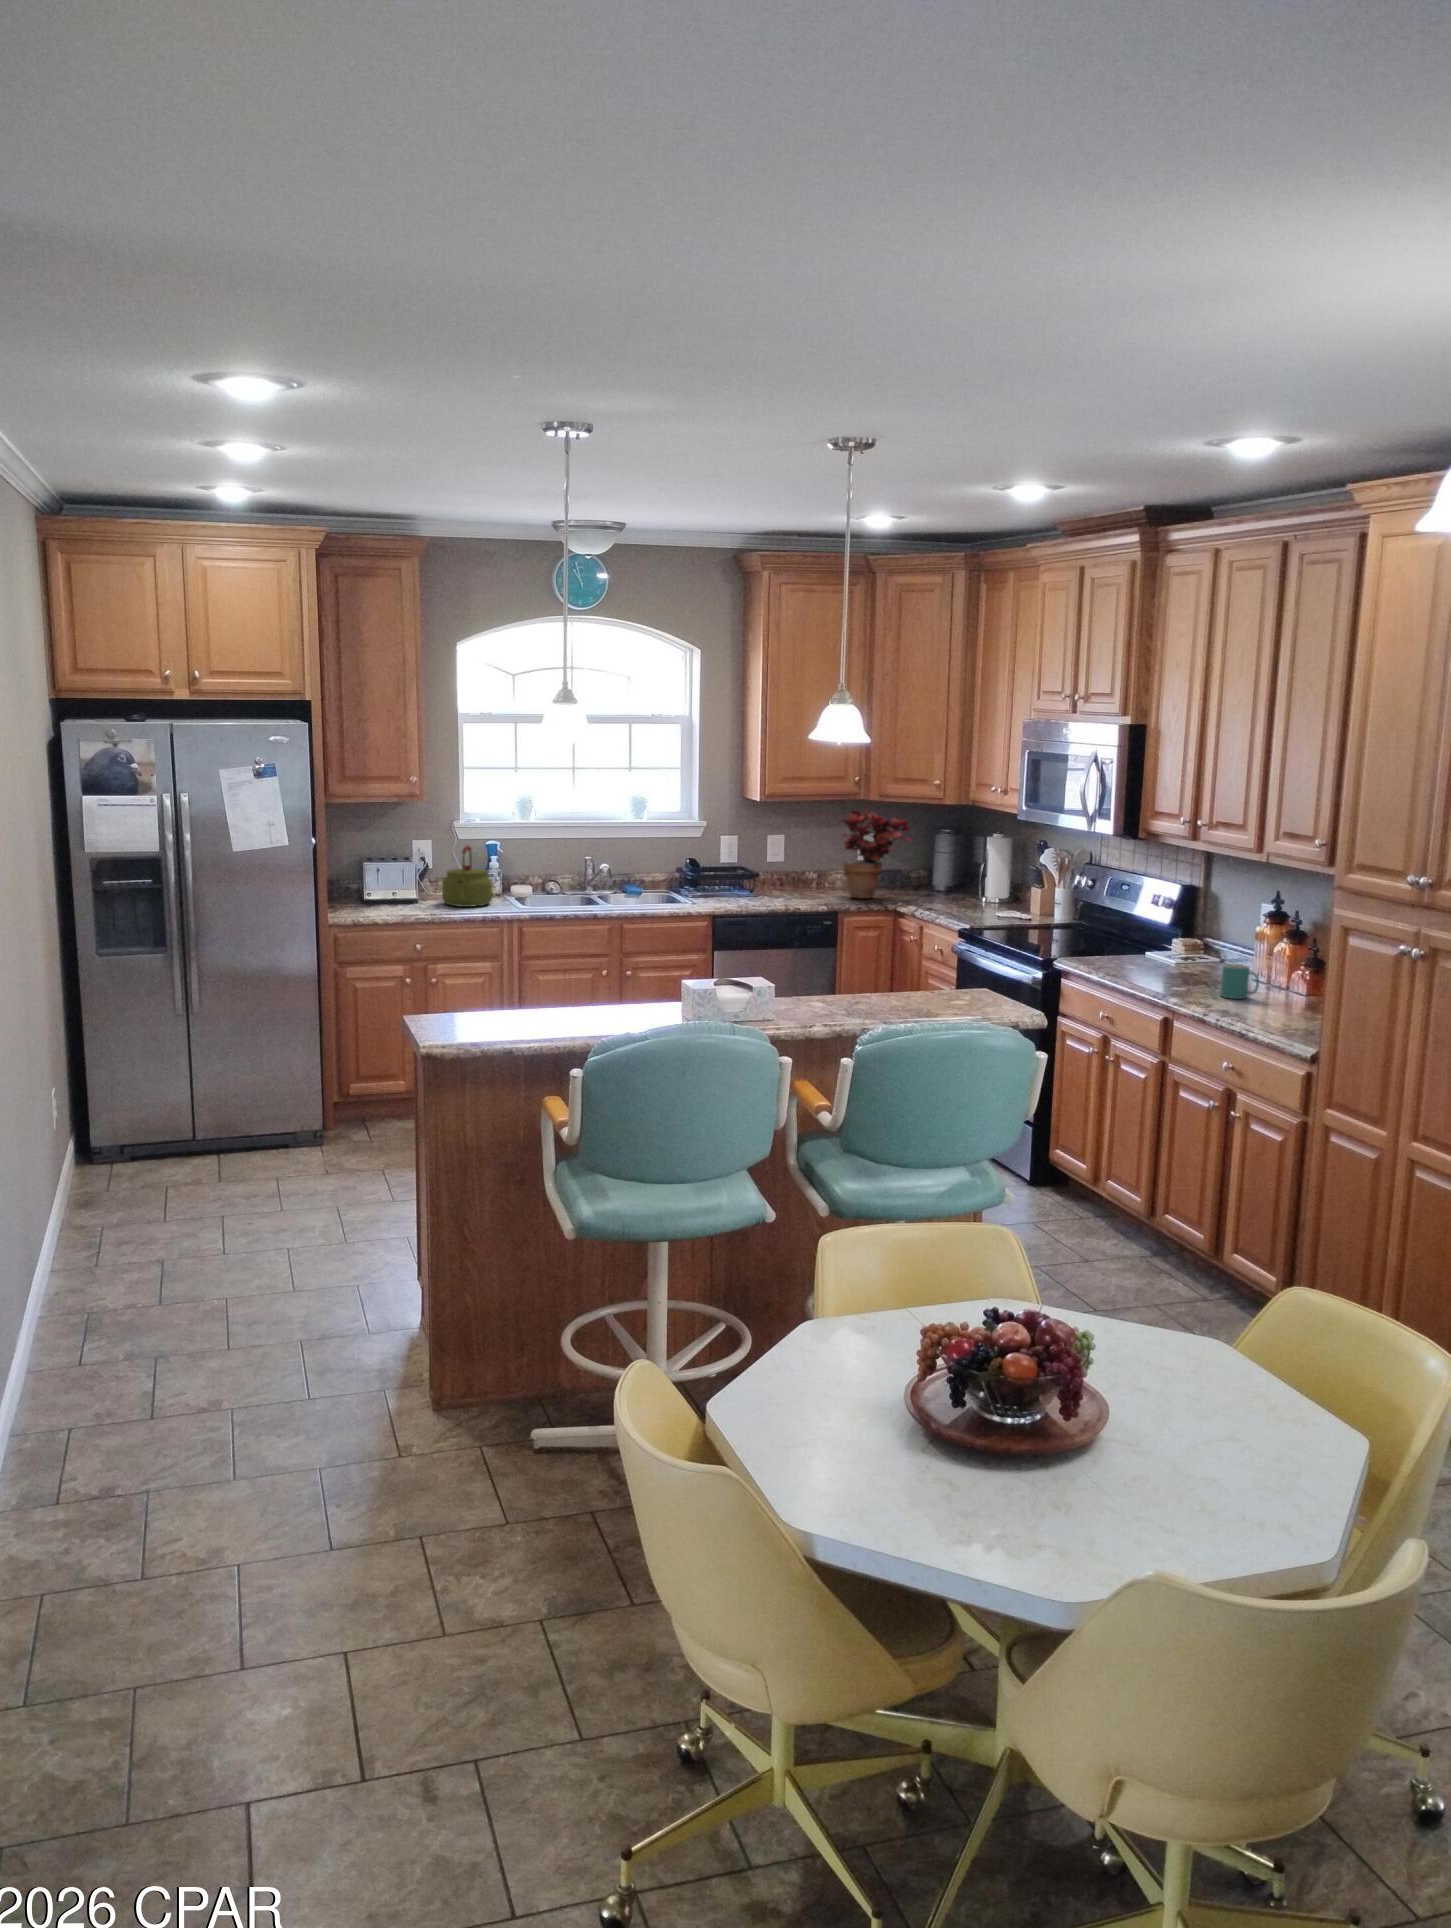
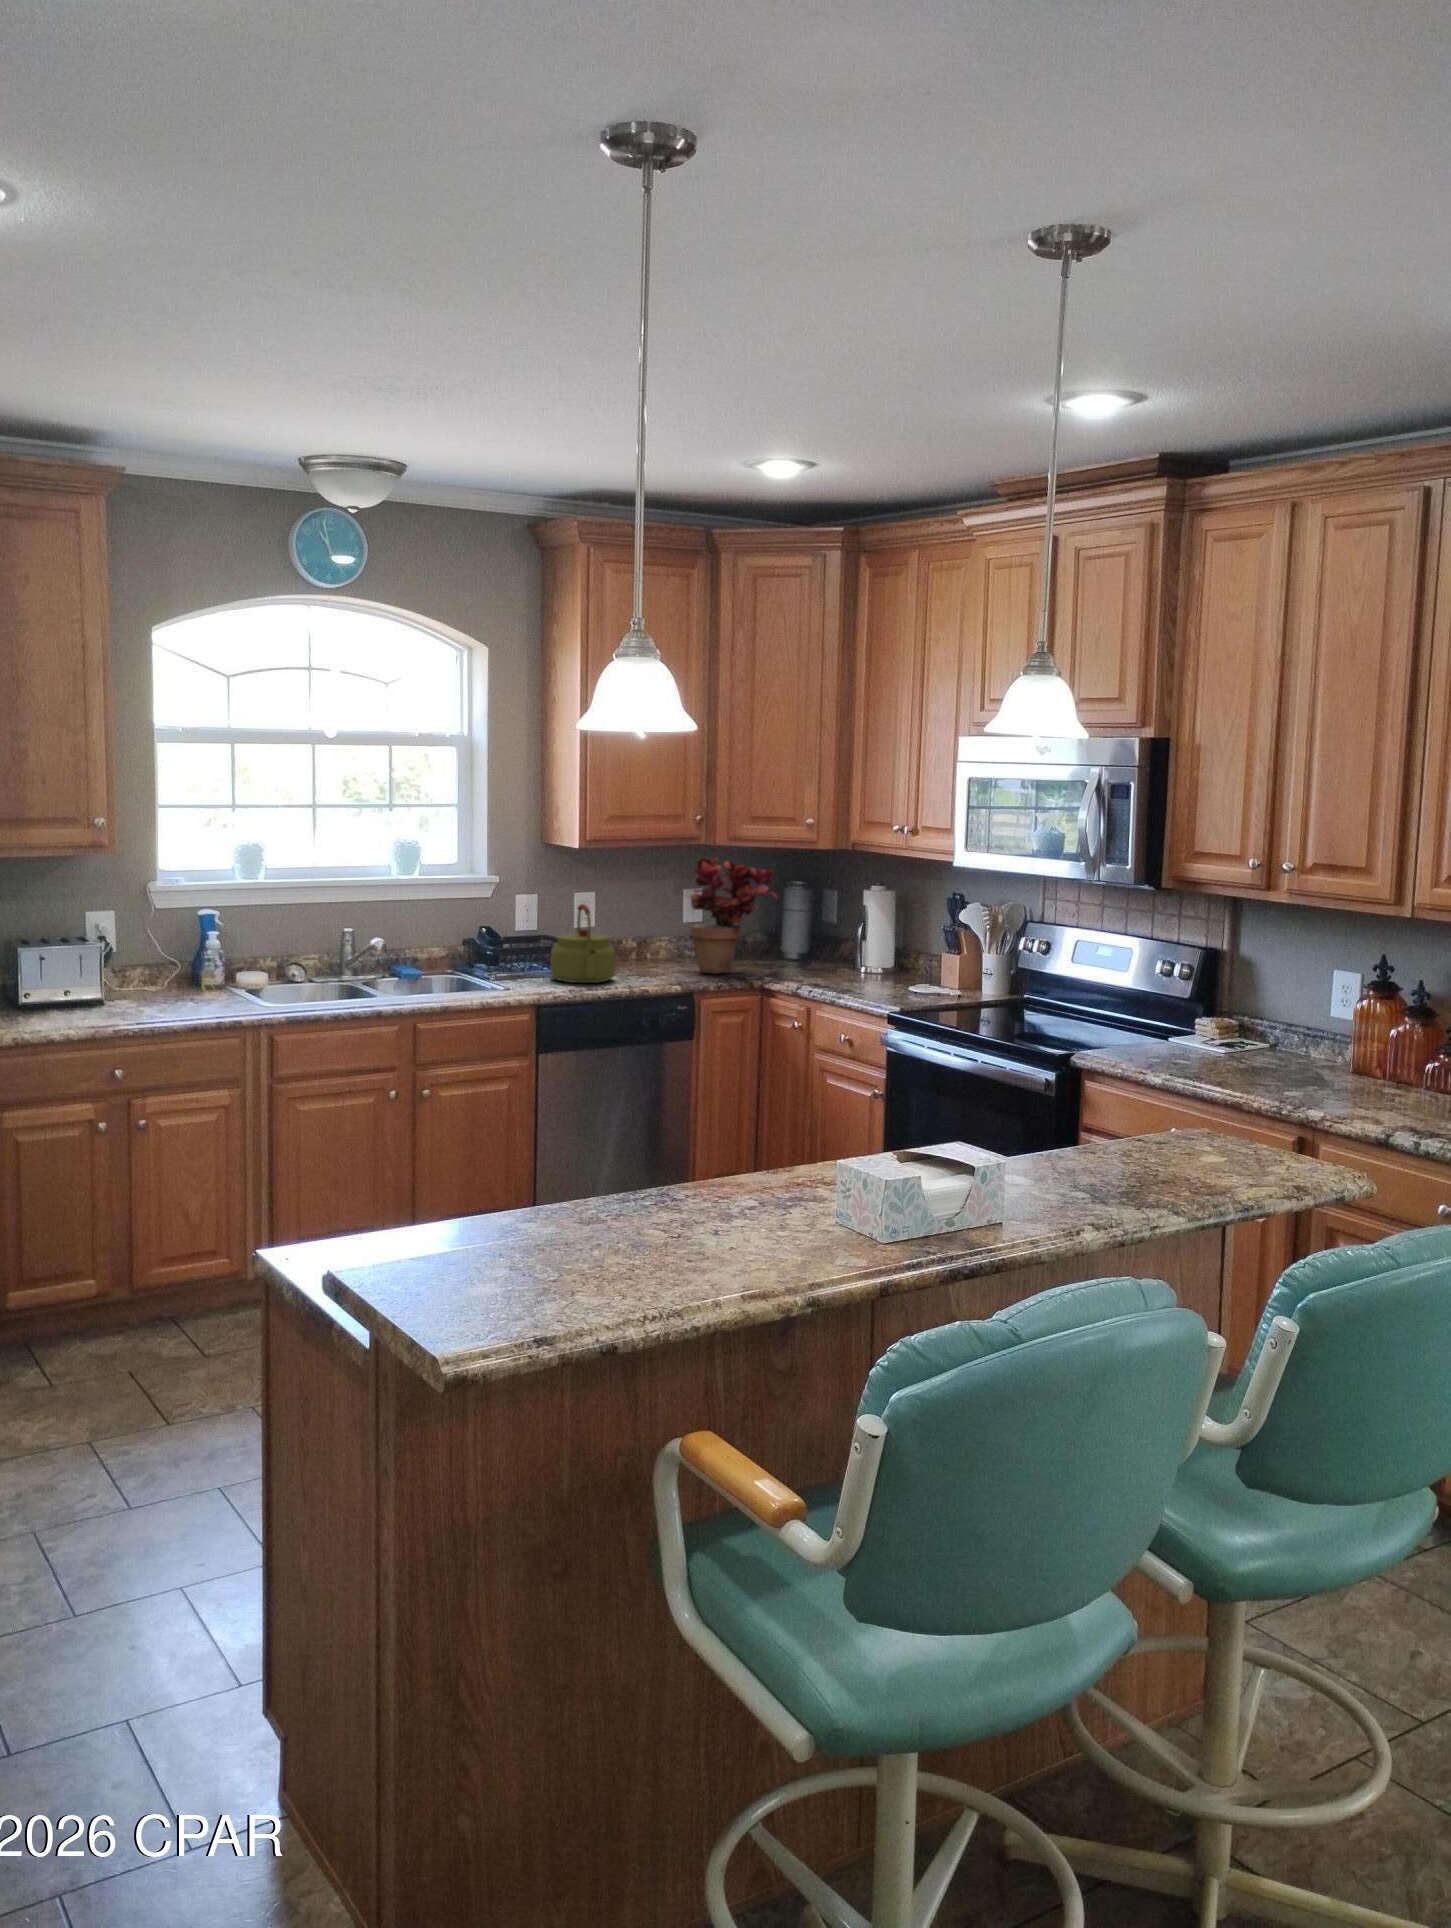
kettle: present [442,846,493,907] -> present [550,904,615,983]
mug: present [1221,964,1259,999] -> none [1361,1058,1418,1107]

